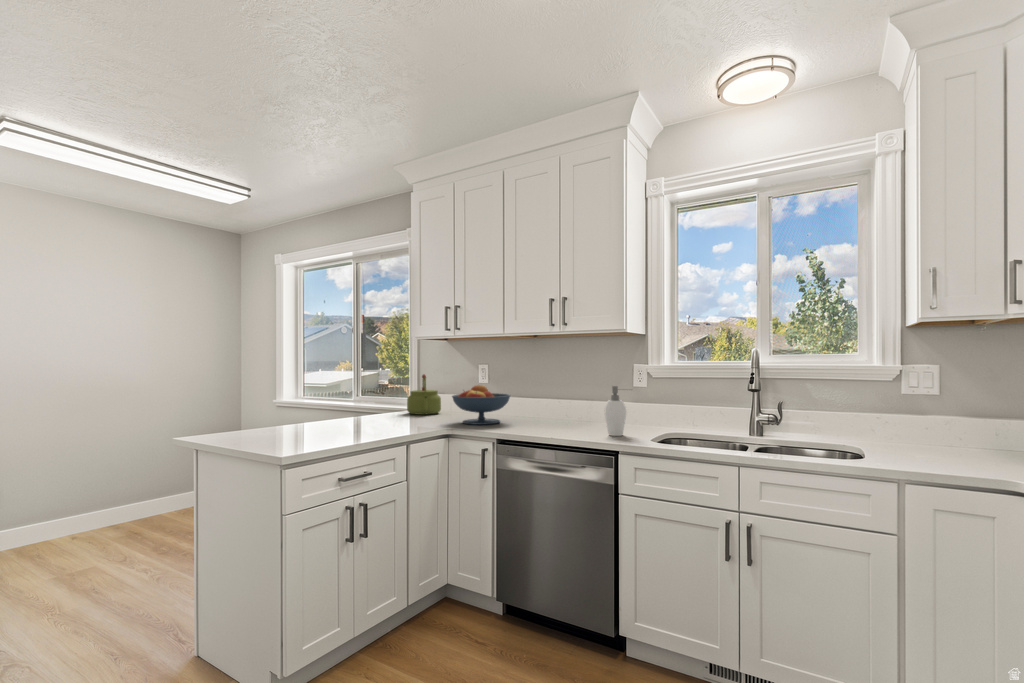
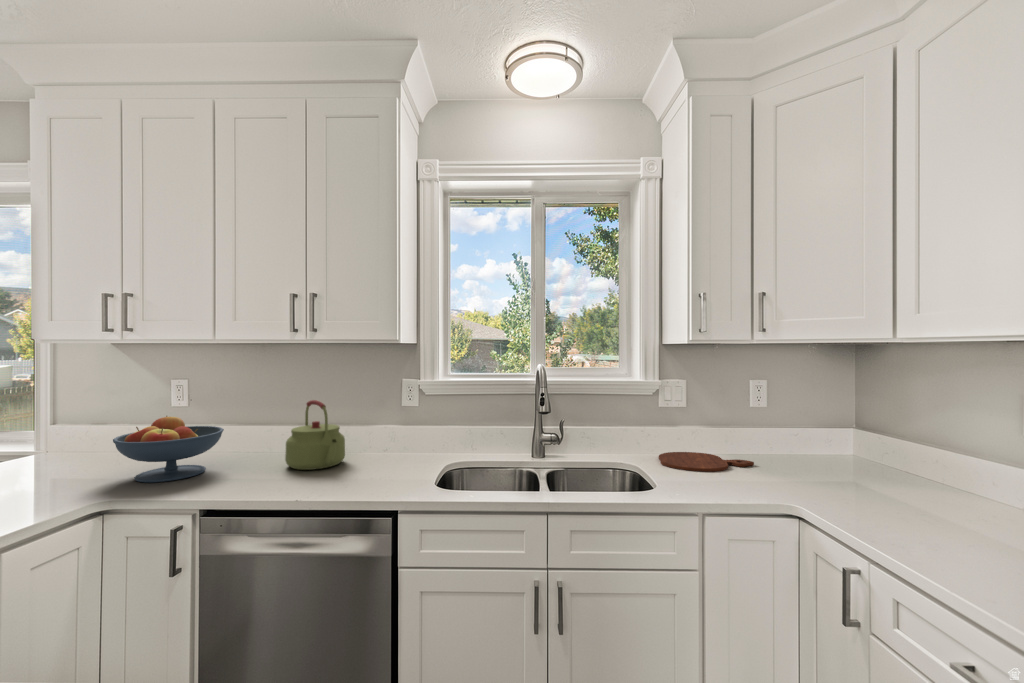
kettle: present [407,374,441,415] -> present [285,400,345,470]
soap dispenser: present [604,386,626,436] -> none [372,415,410,482]
cutting board: none [890,442,1019,459] -> present [659,452,754,472]

